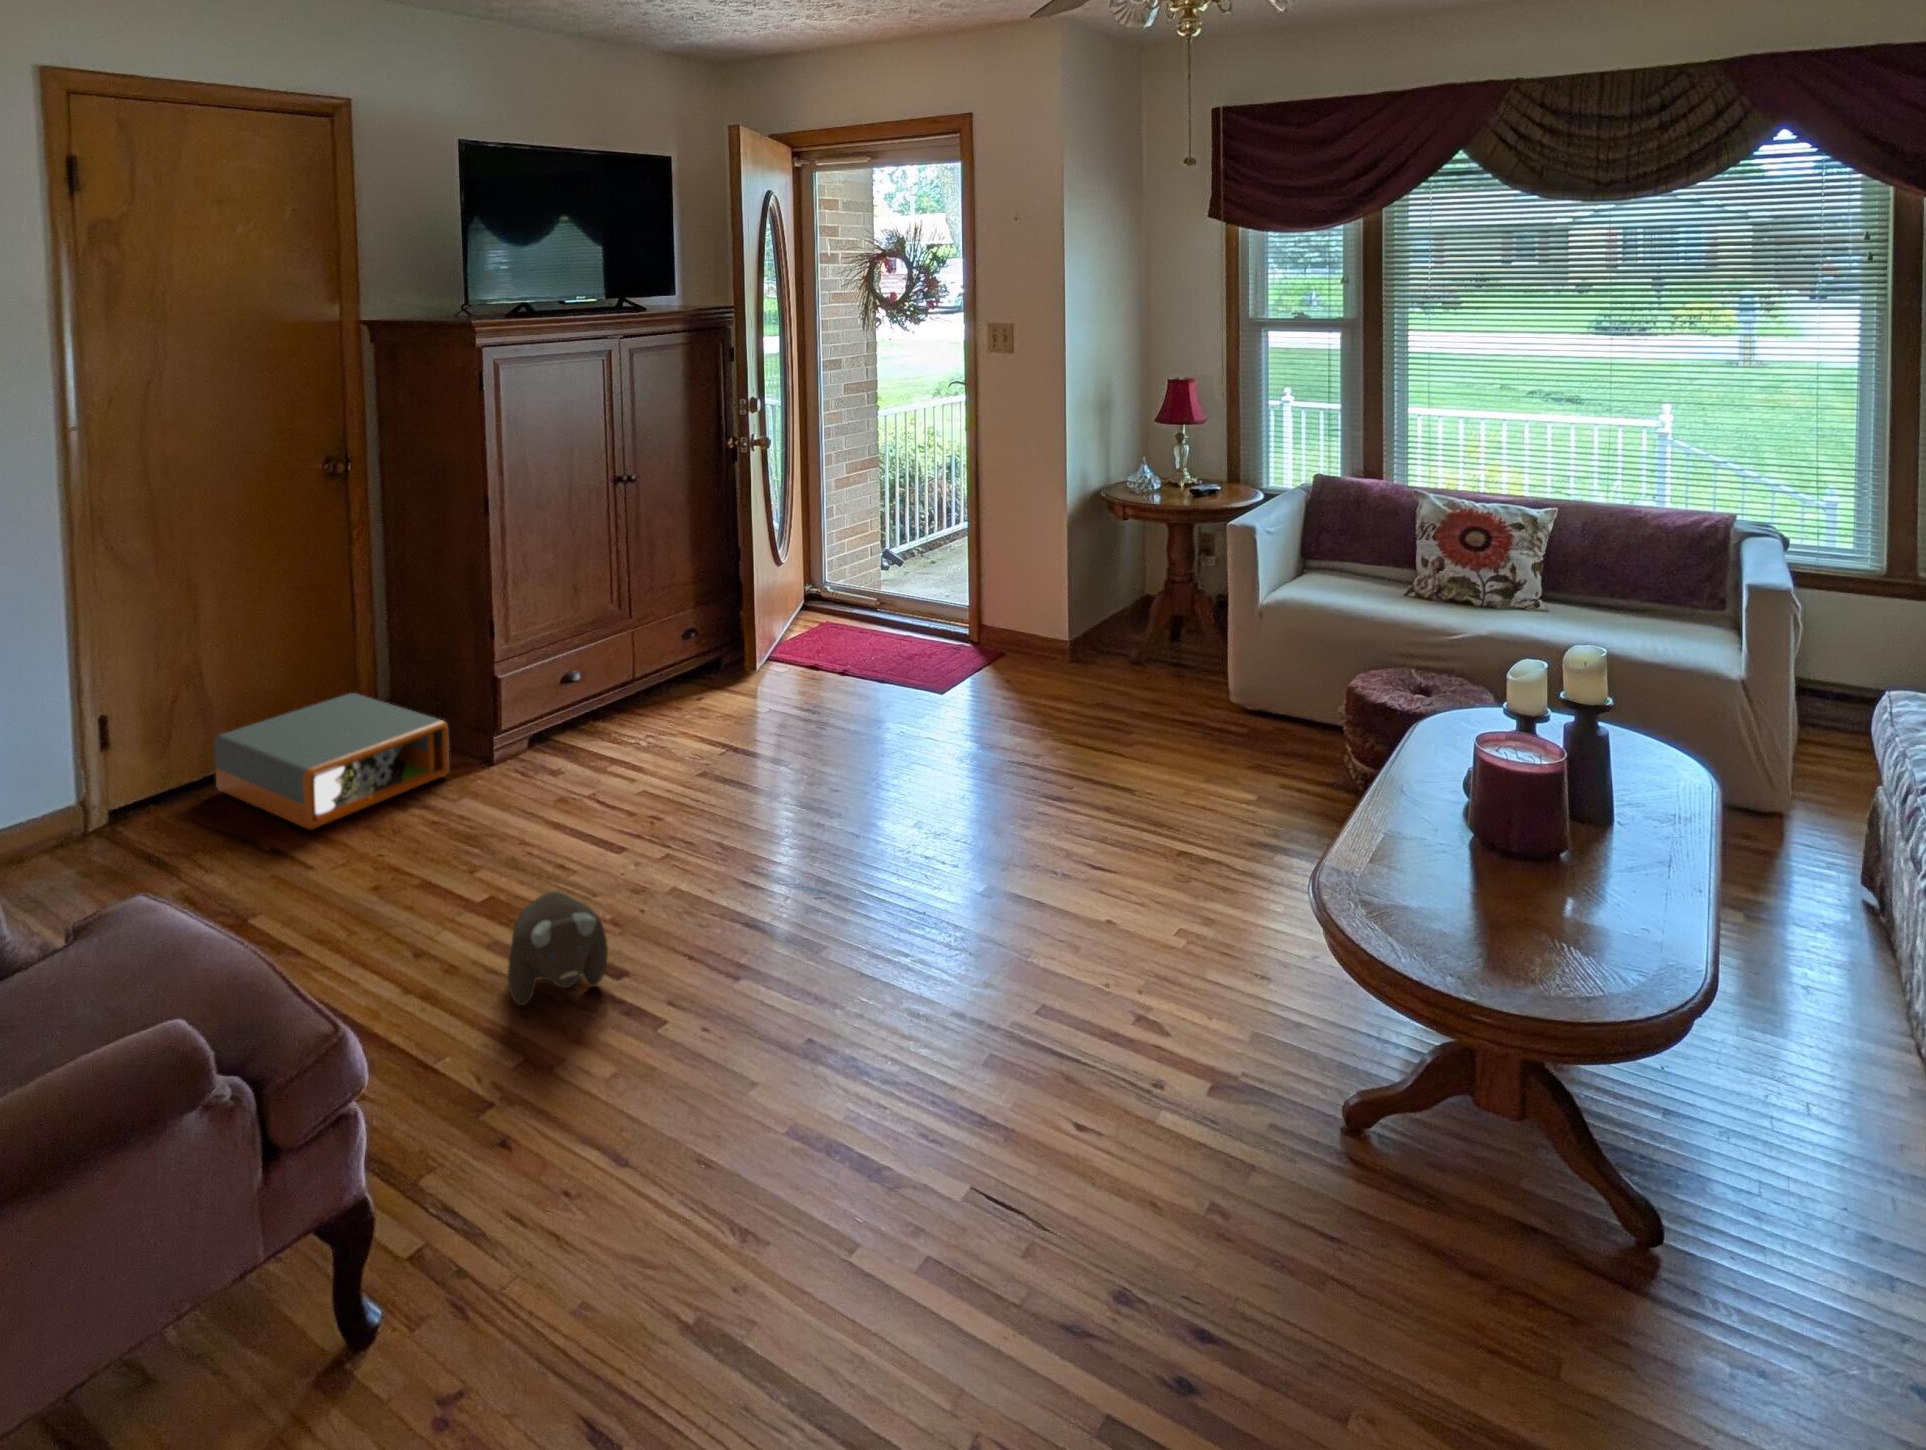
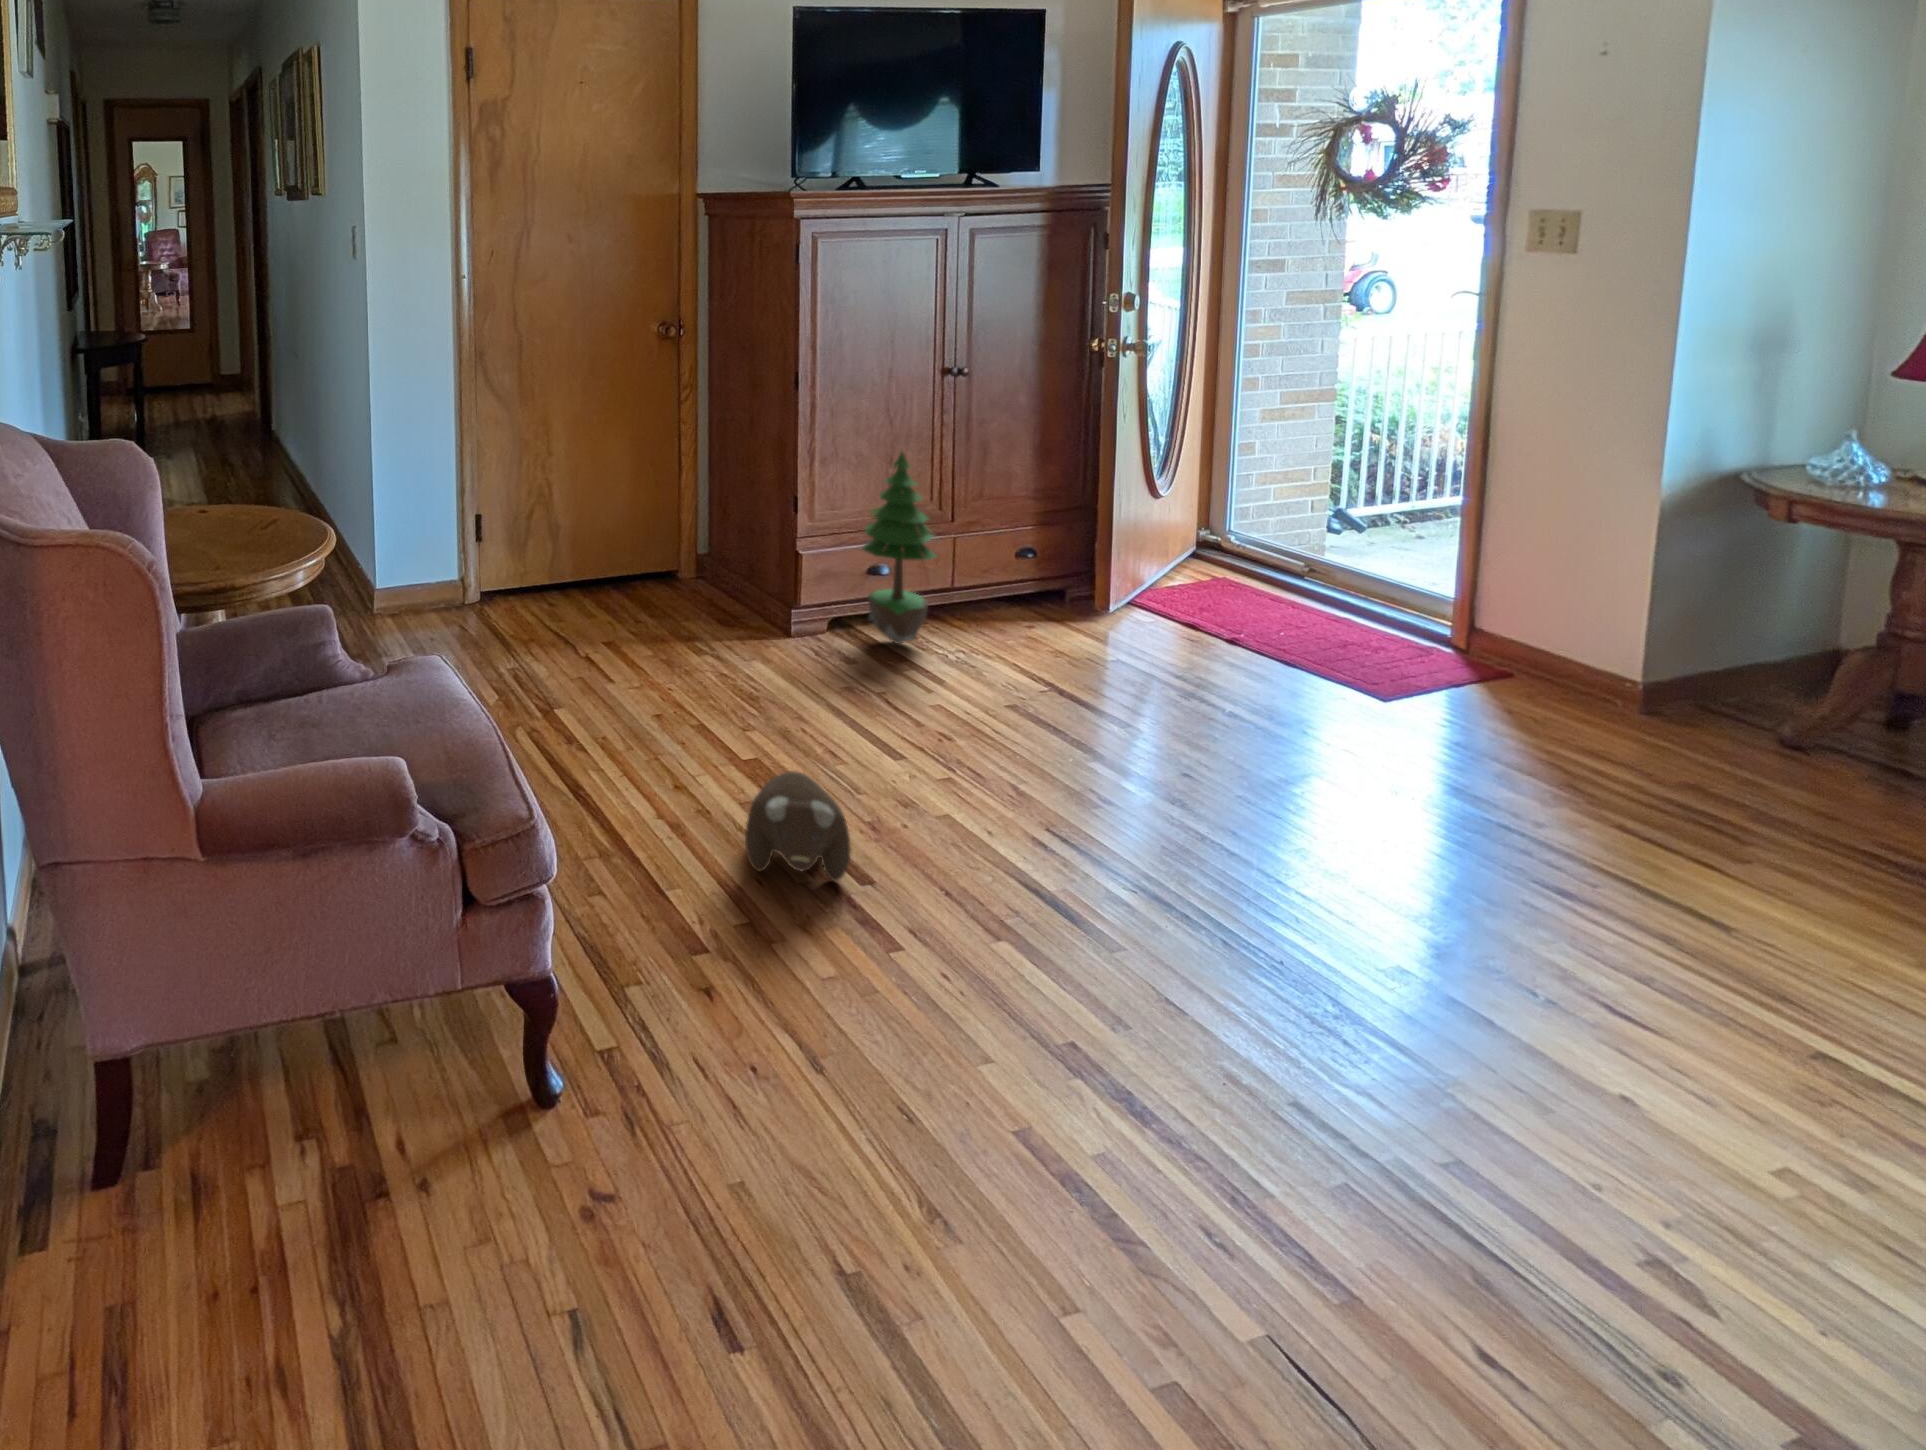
potted tree: none [558,558,627,744] -> present [861,452,936,644]
storage box: present [215,693,449,829] -> none [553,540,745,650]

